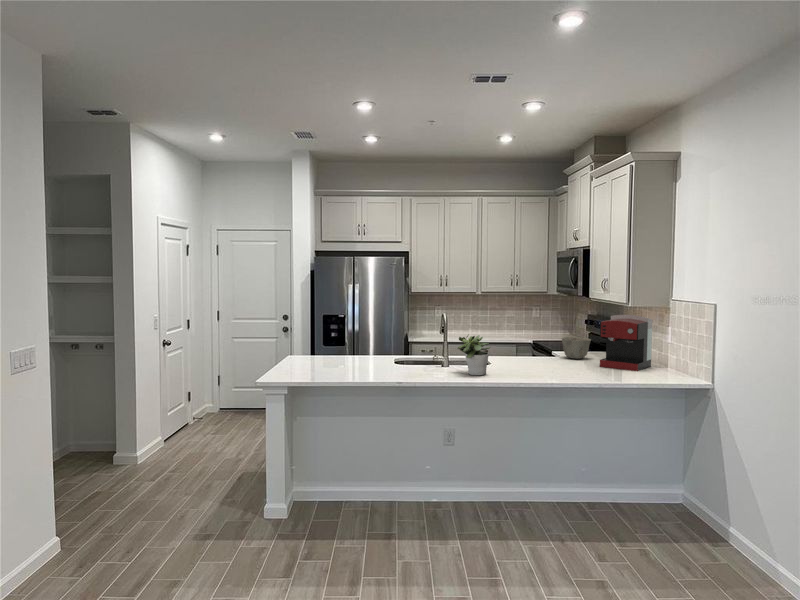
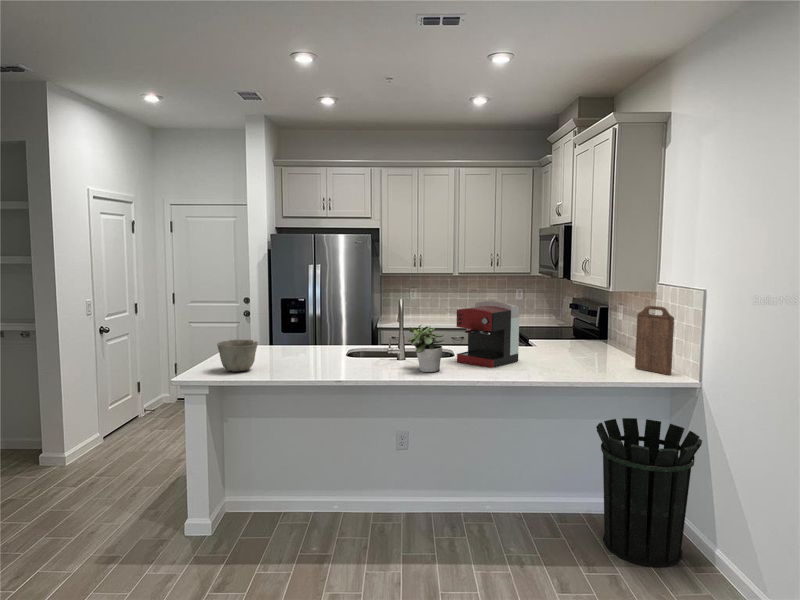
coffee maker: present [600,315,652,371] -> present [457,301,520,368]
cutting board: none [654,318,688,378] -> present [635,306,674,375]
ceramic bowl: present [562,337,591,359] -> present [217,340,258,372]
waste bin: none [623,416,716,543] -> present [596,418,702,568]

